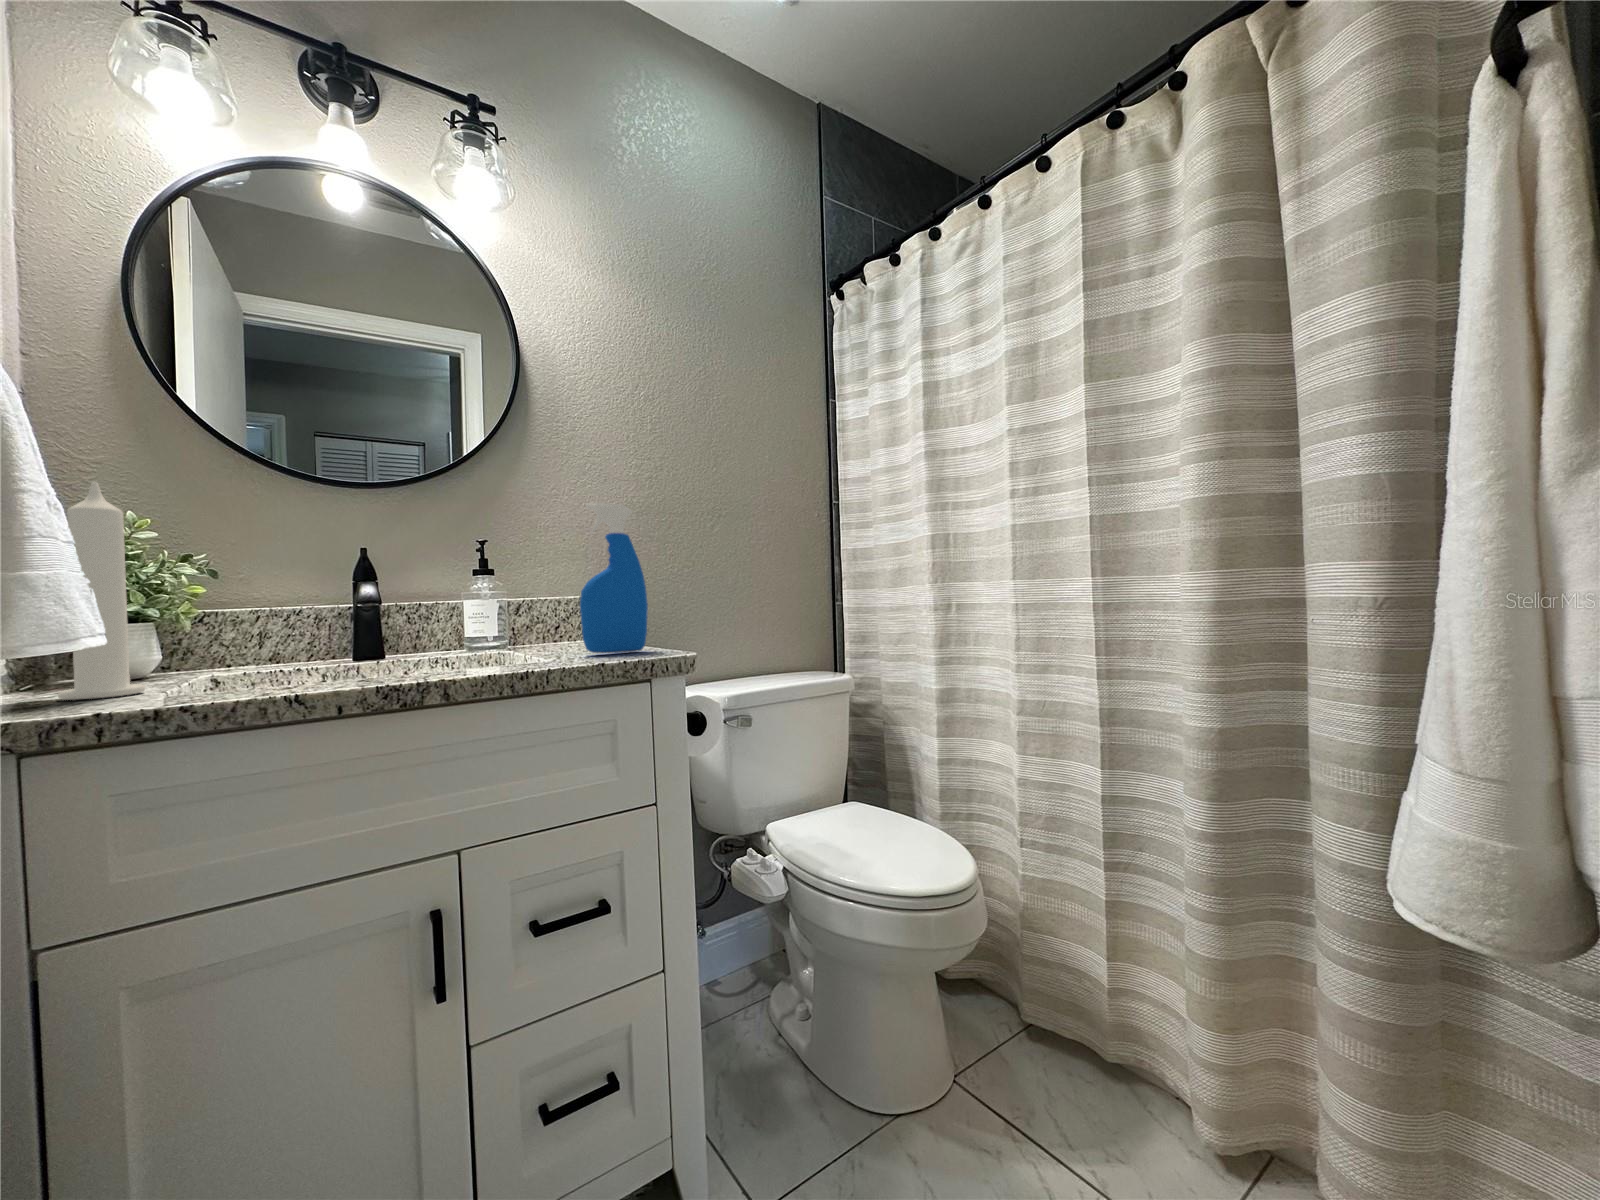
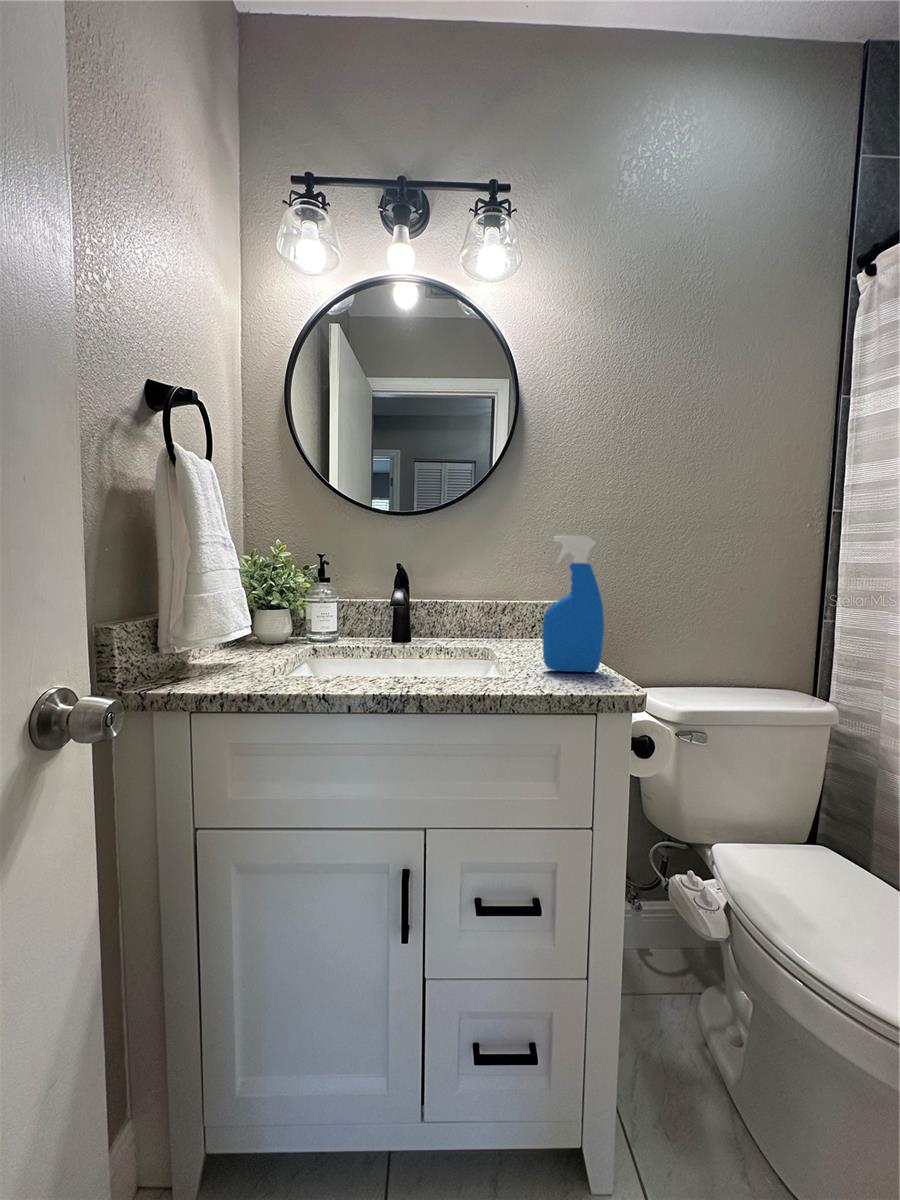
candle: present [58,482,145,700] -> none [221,530,262,670]

